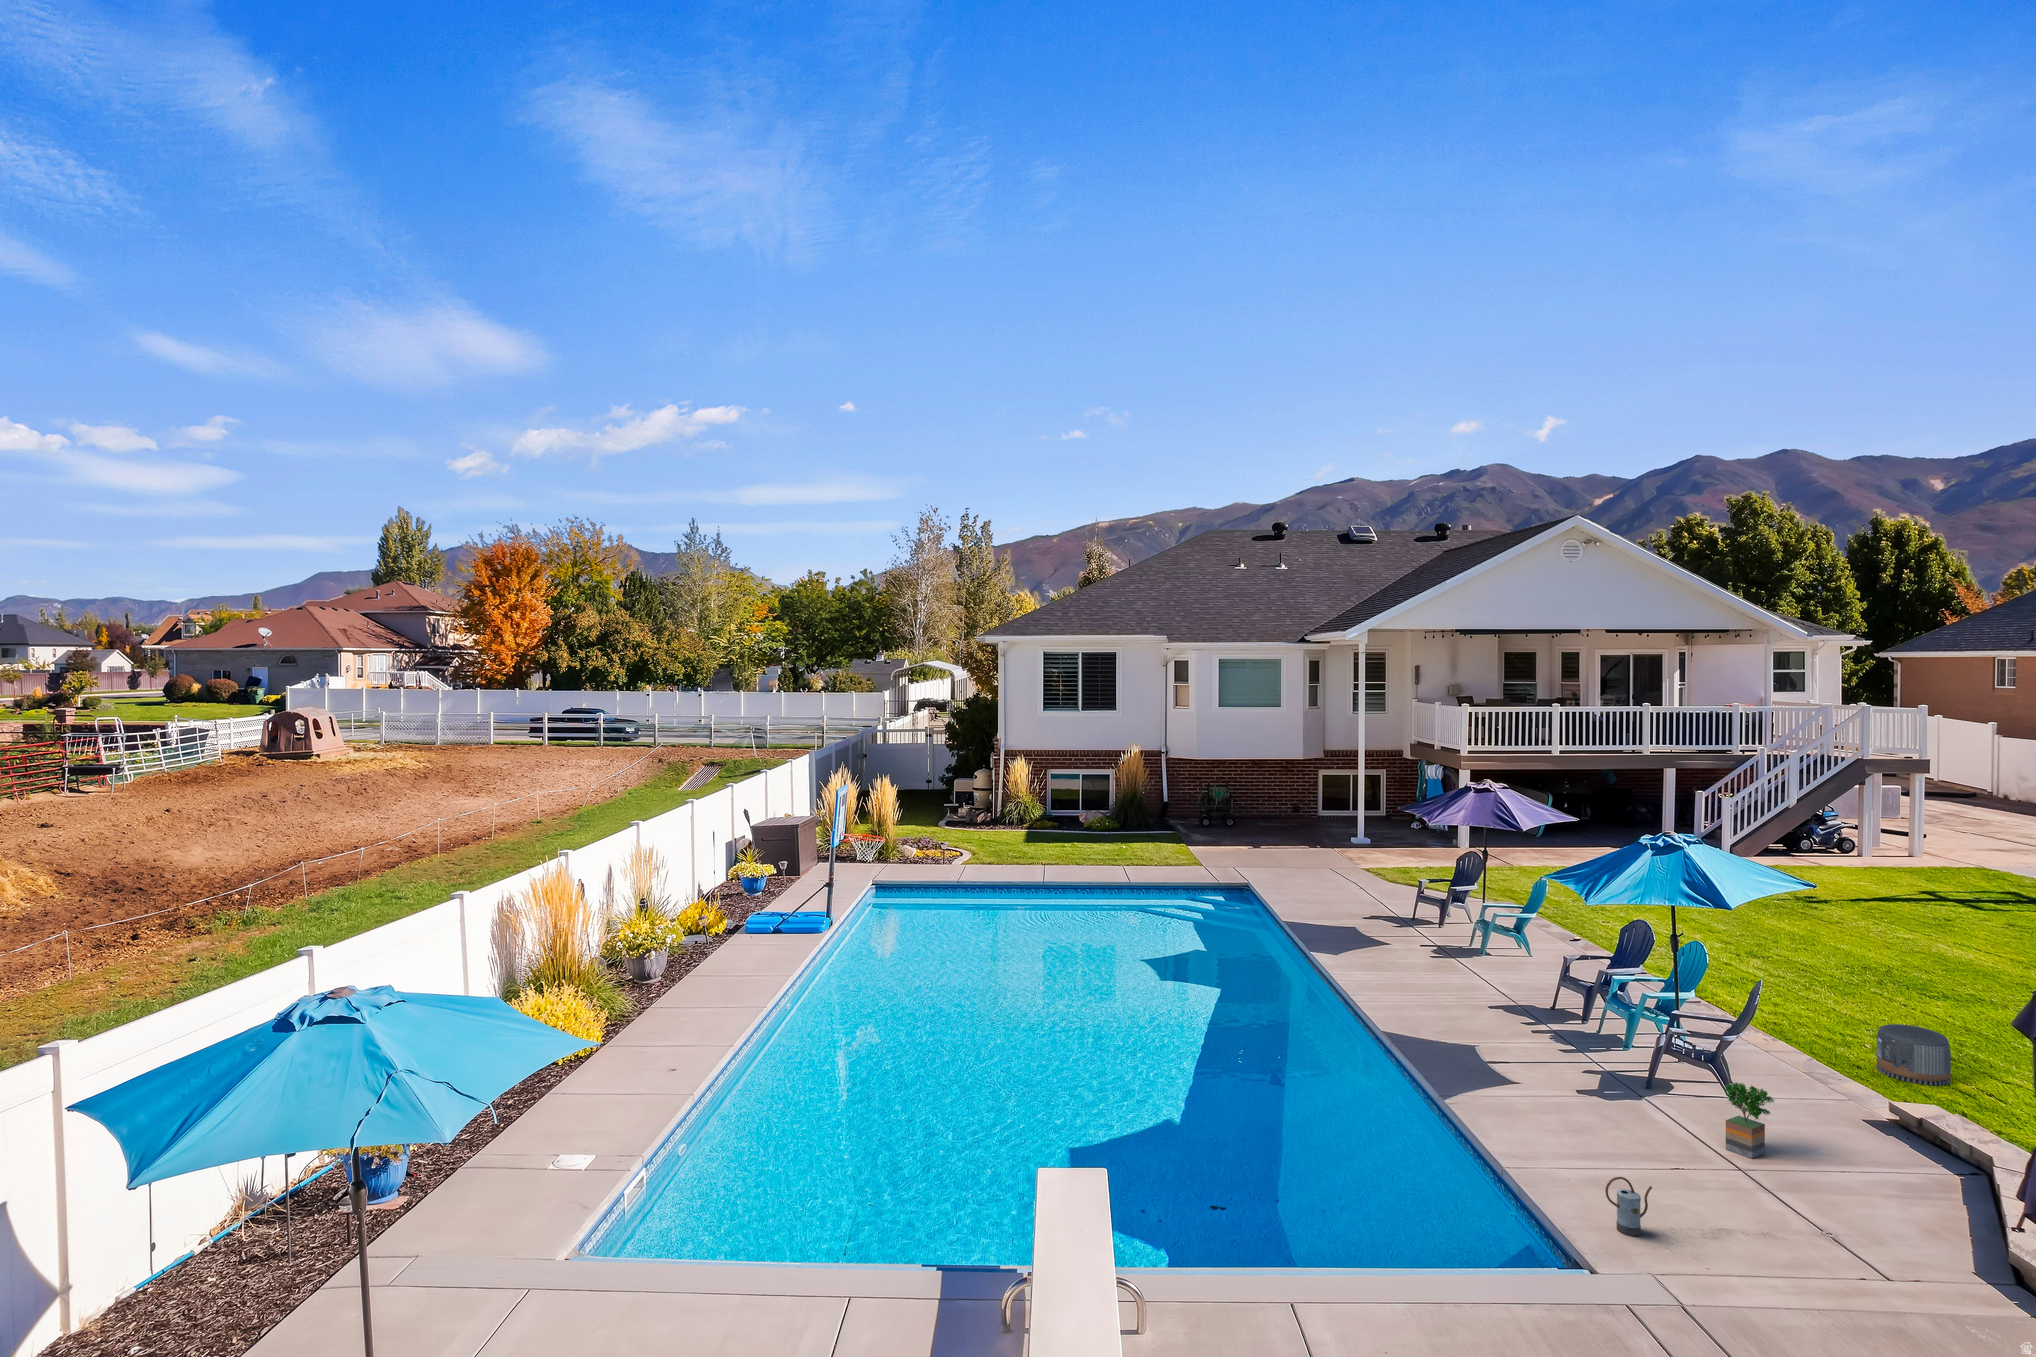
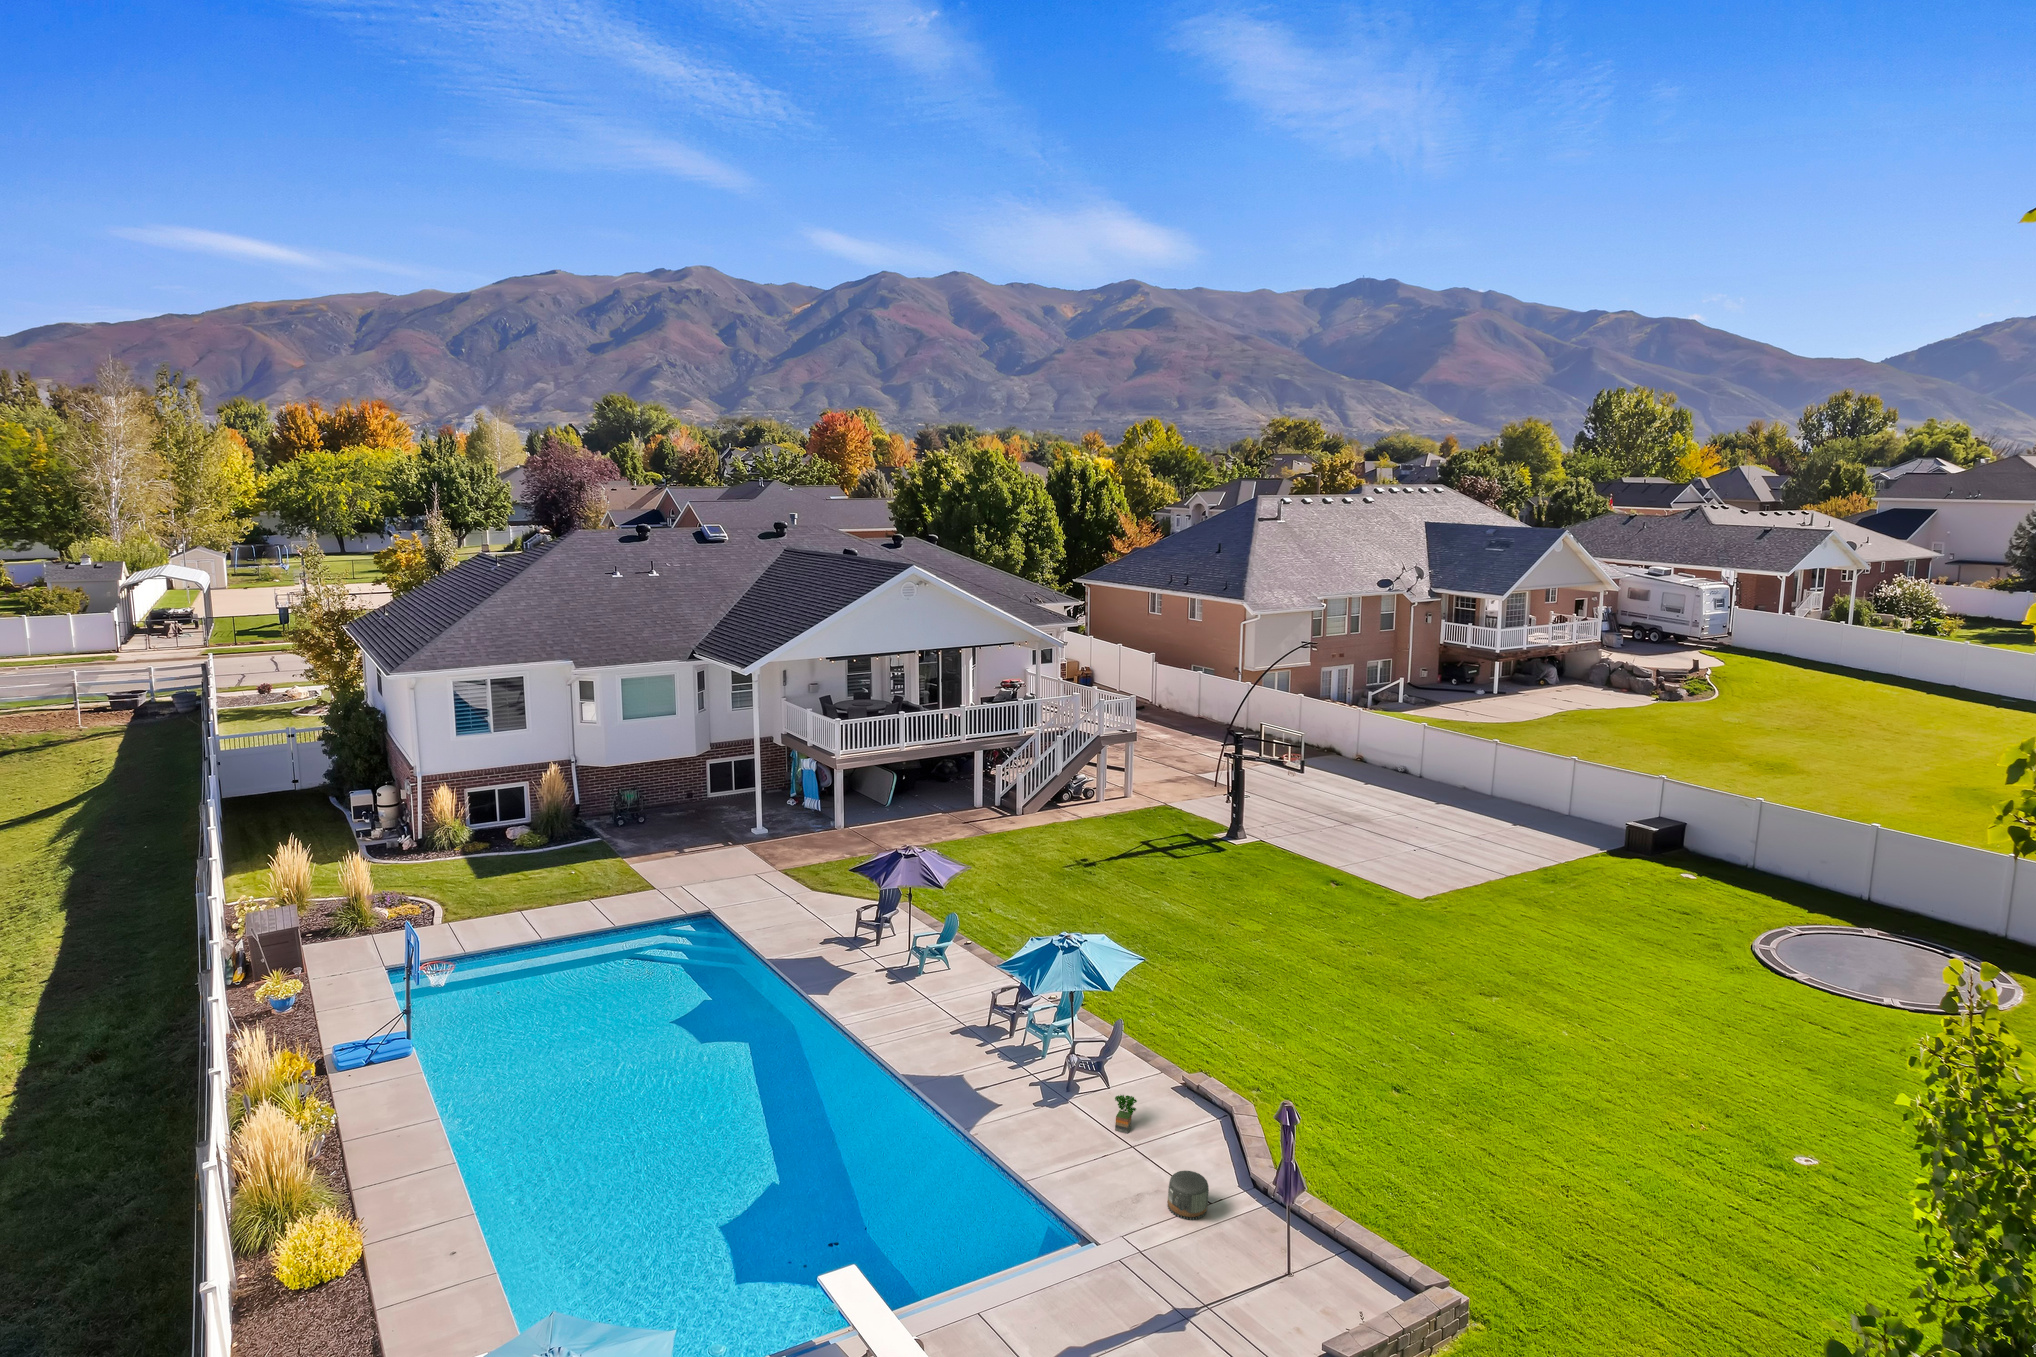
pouf: present [1877,1024,1951,1085] -> present [1167,1171,1209,1220]
watering can: present [1605,1177,1652,1236] -> none [1091,1184,1109,1212]

